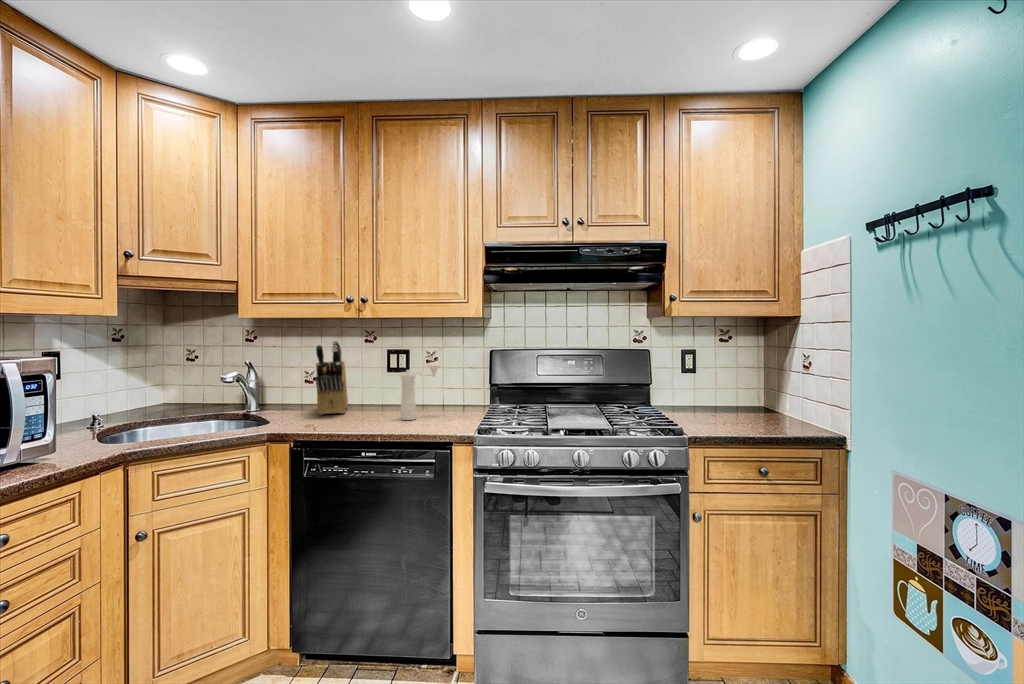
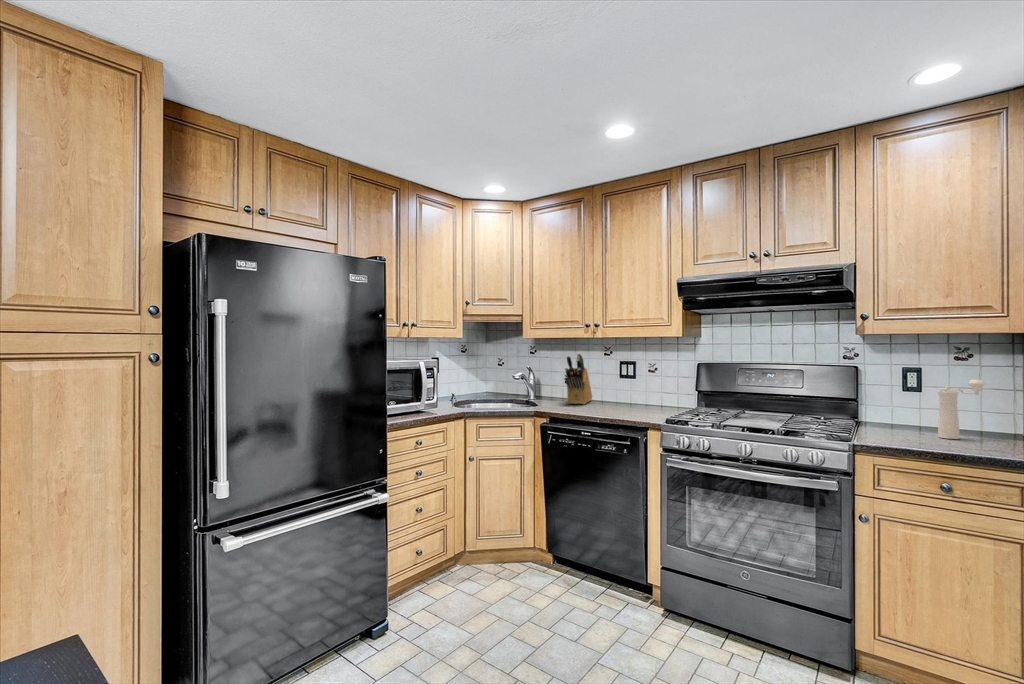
pepper mill: present [400,362,439,420] -> present [937,380,985,439]

